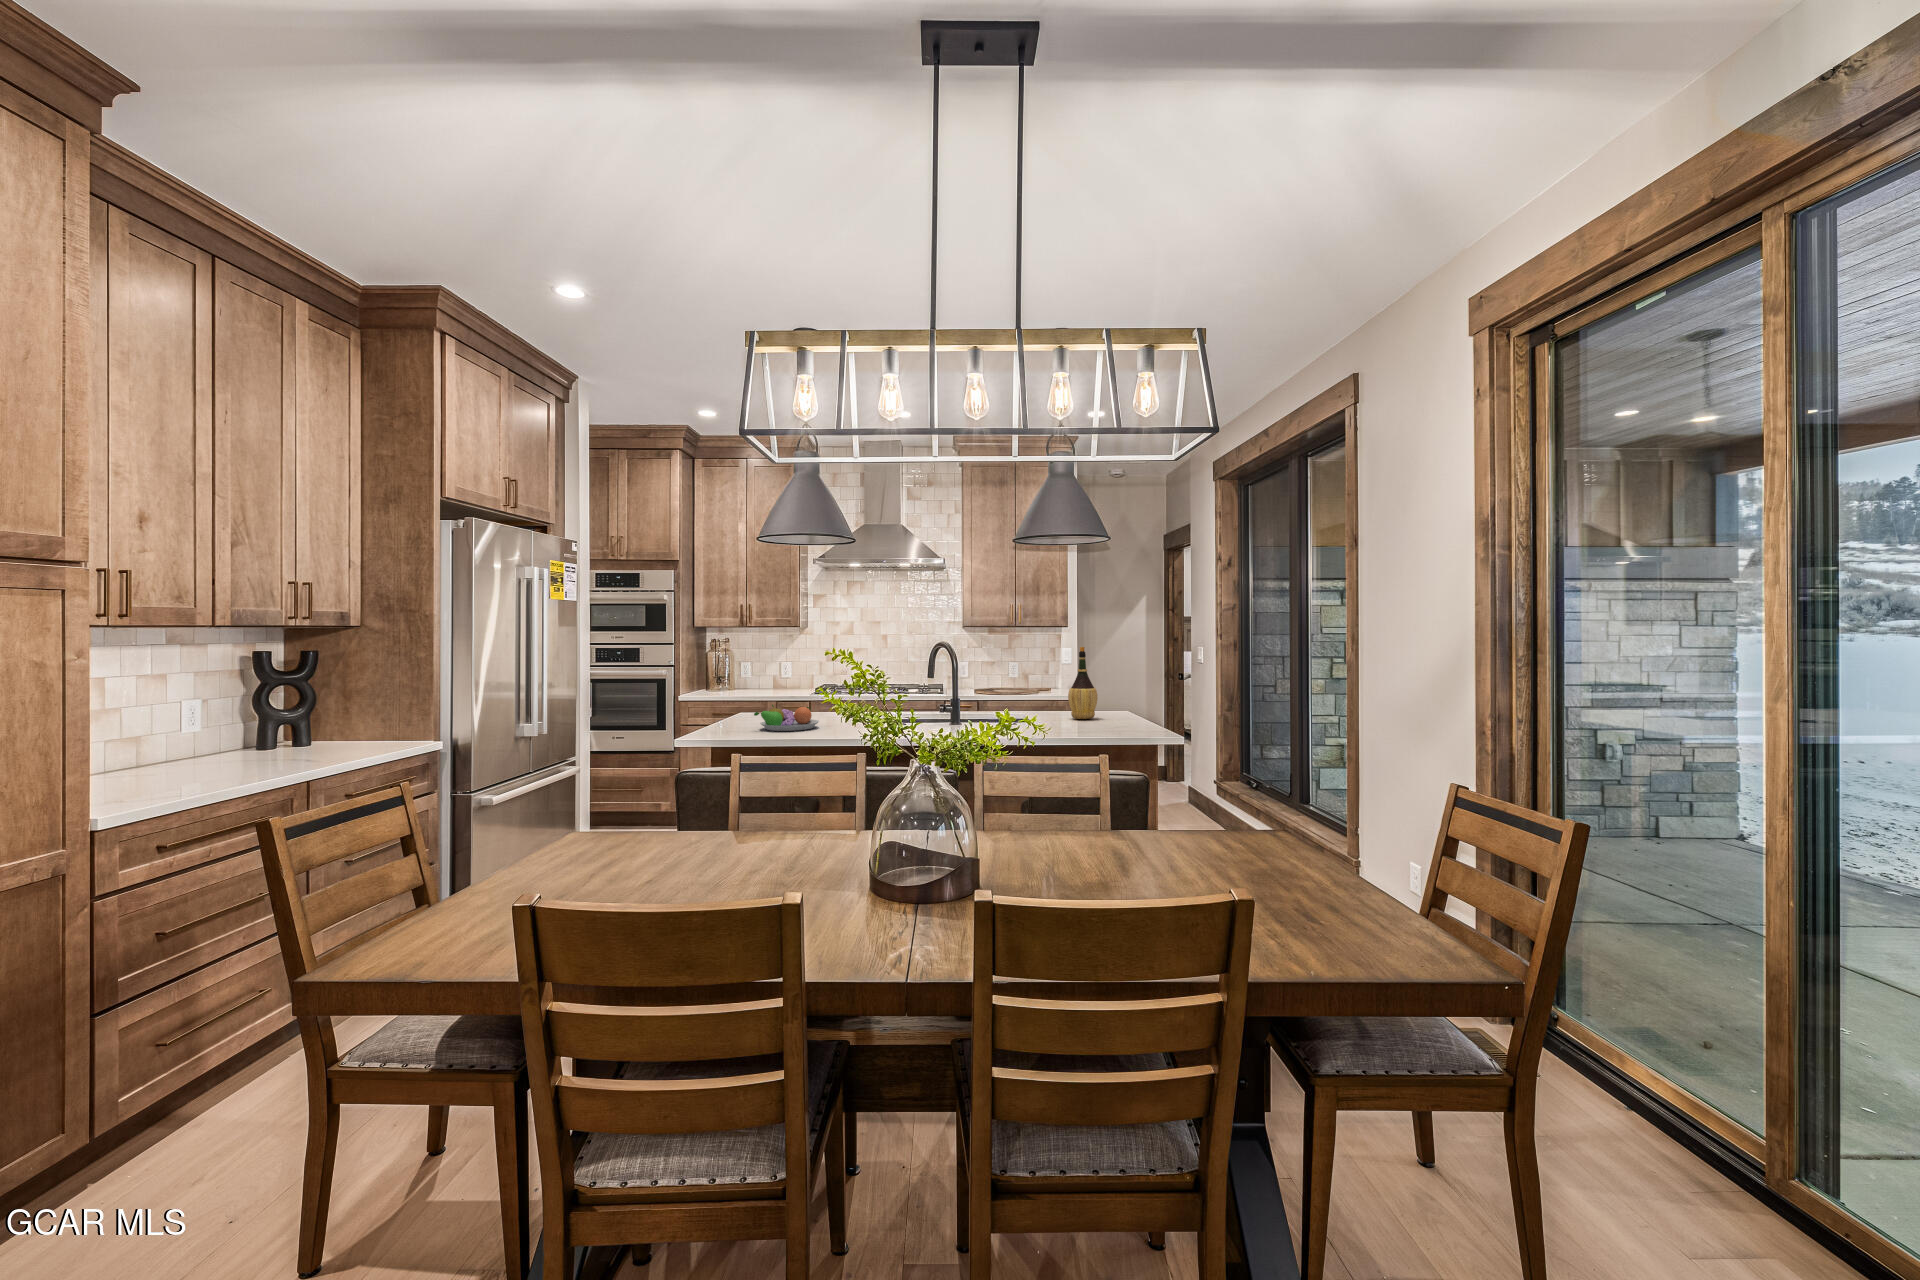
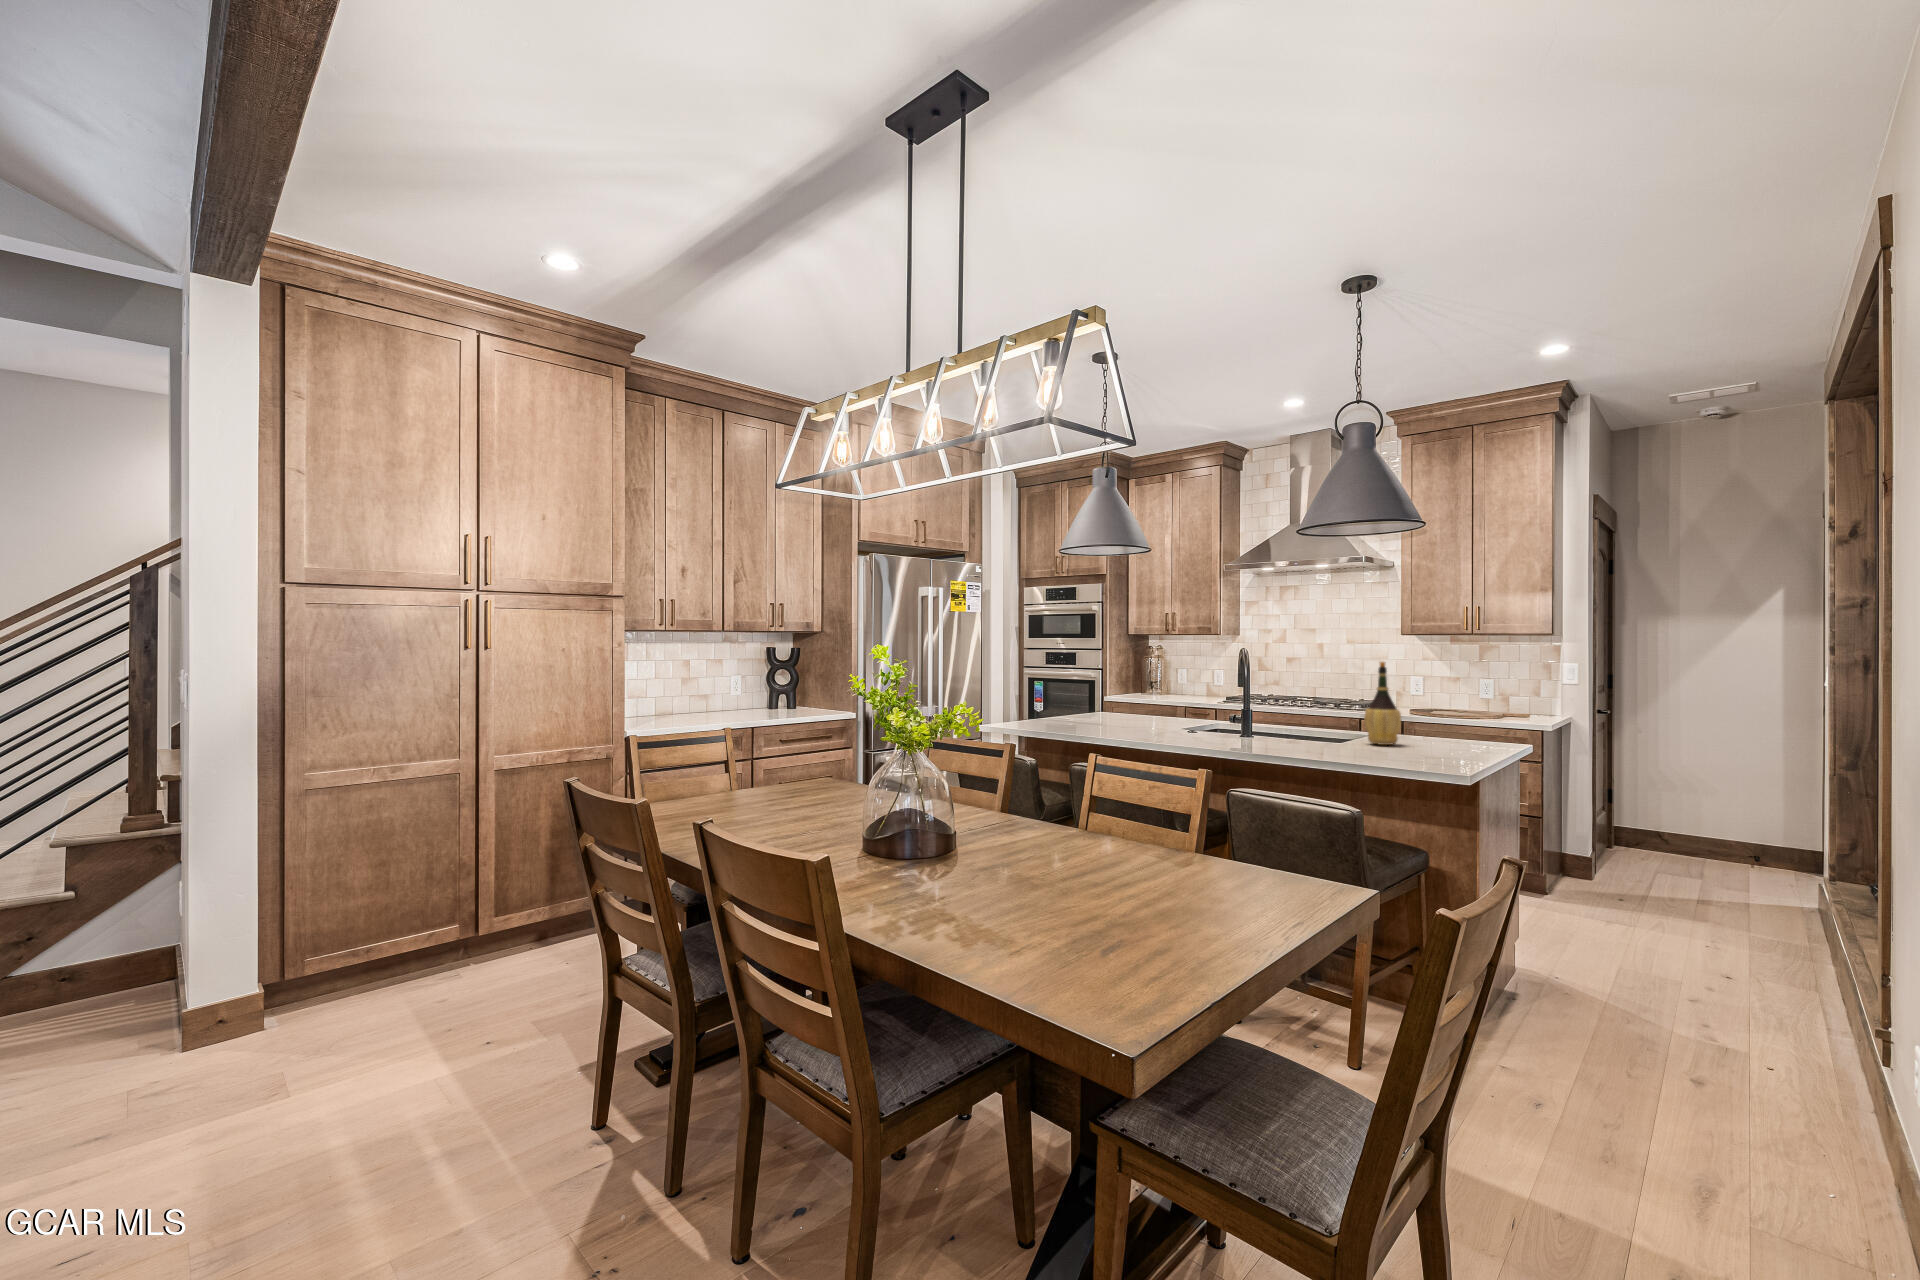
fruit bowl: present [754,705,819,731] -> none [1047,704,1106,729]

